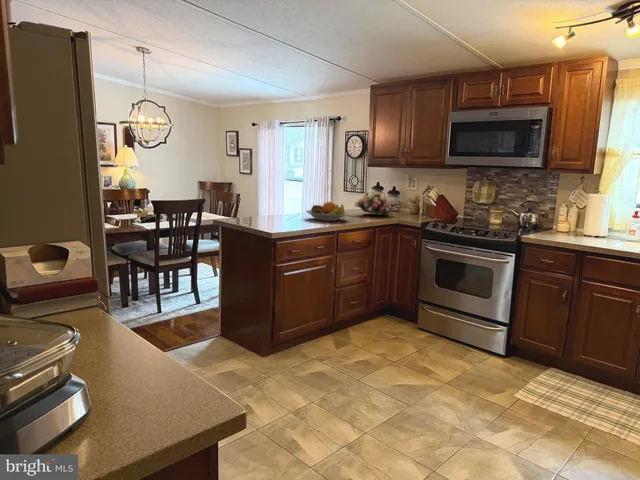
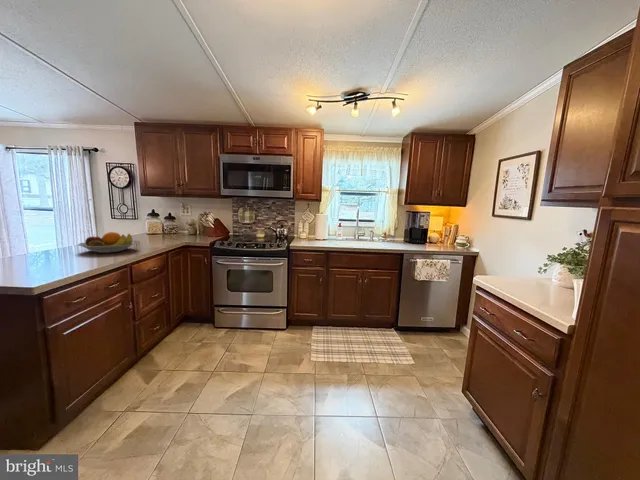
flower arrangement: present [355,191,390,216] -> none [136,219,174,239]

